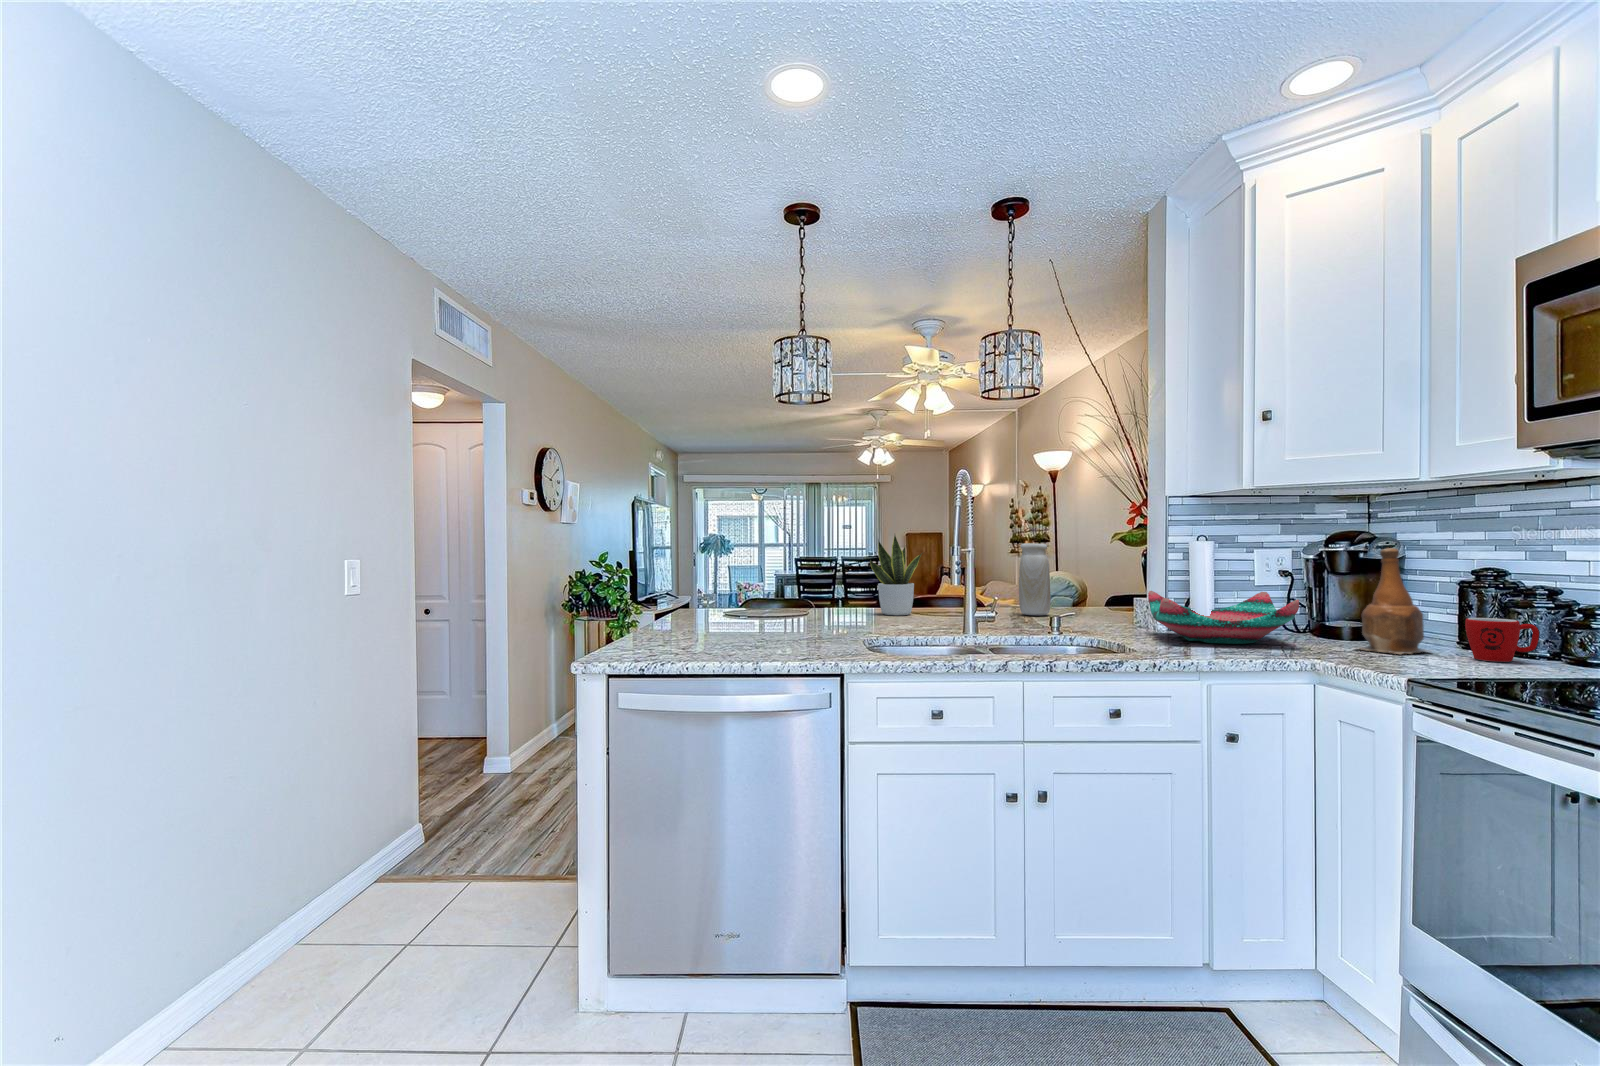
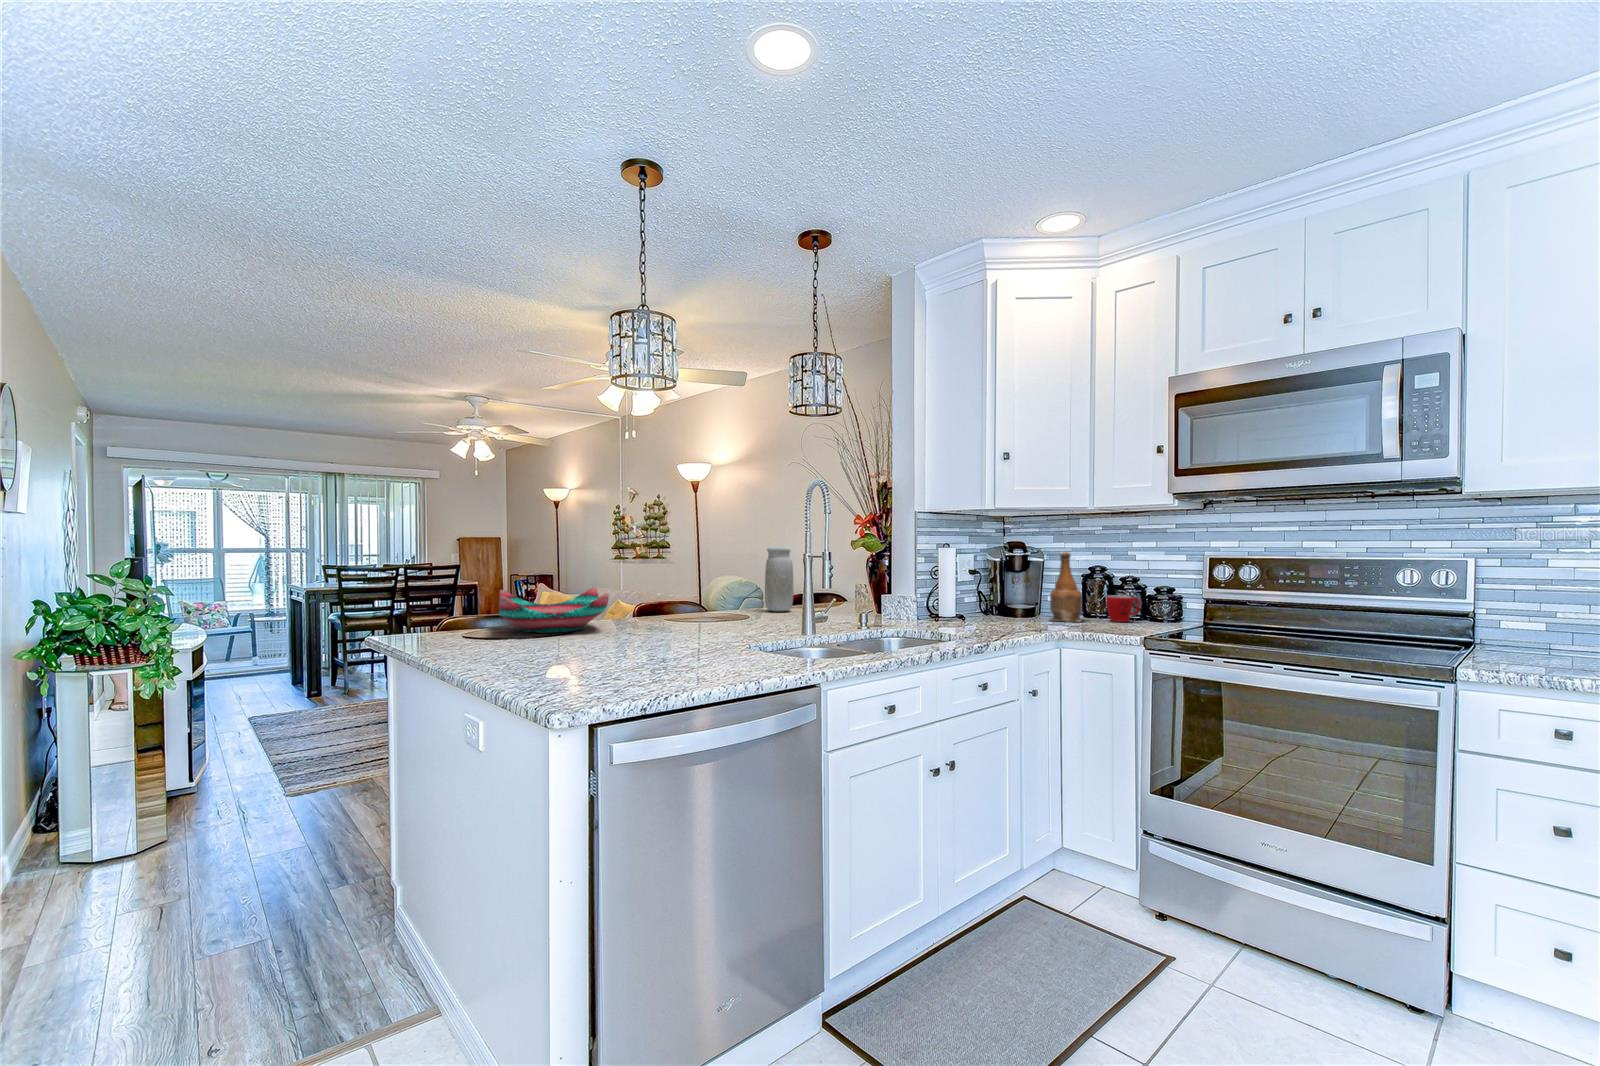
potted plant: present [870,535,922,616] -> none [646,535,686,620]
decorative bowl: present [1148,591,1299,644] -> present [499,587,609,633]

